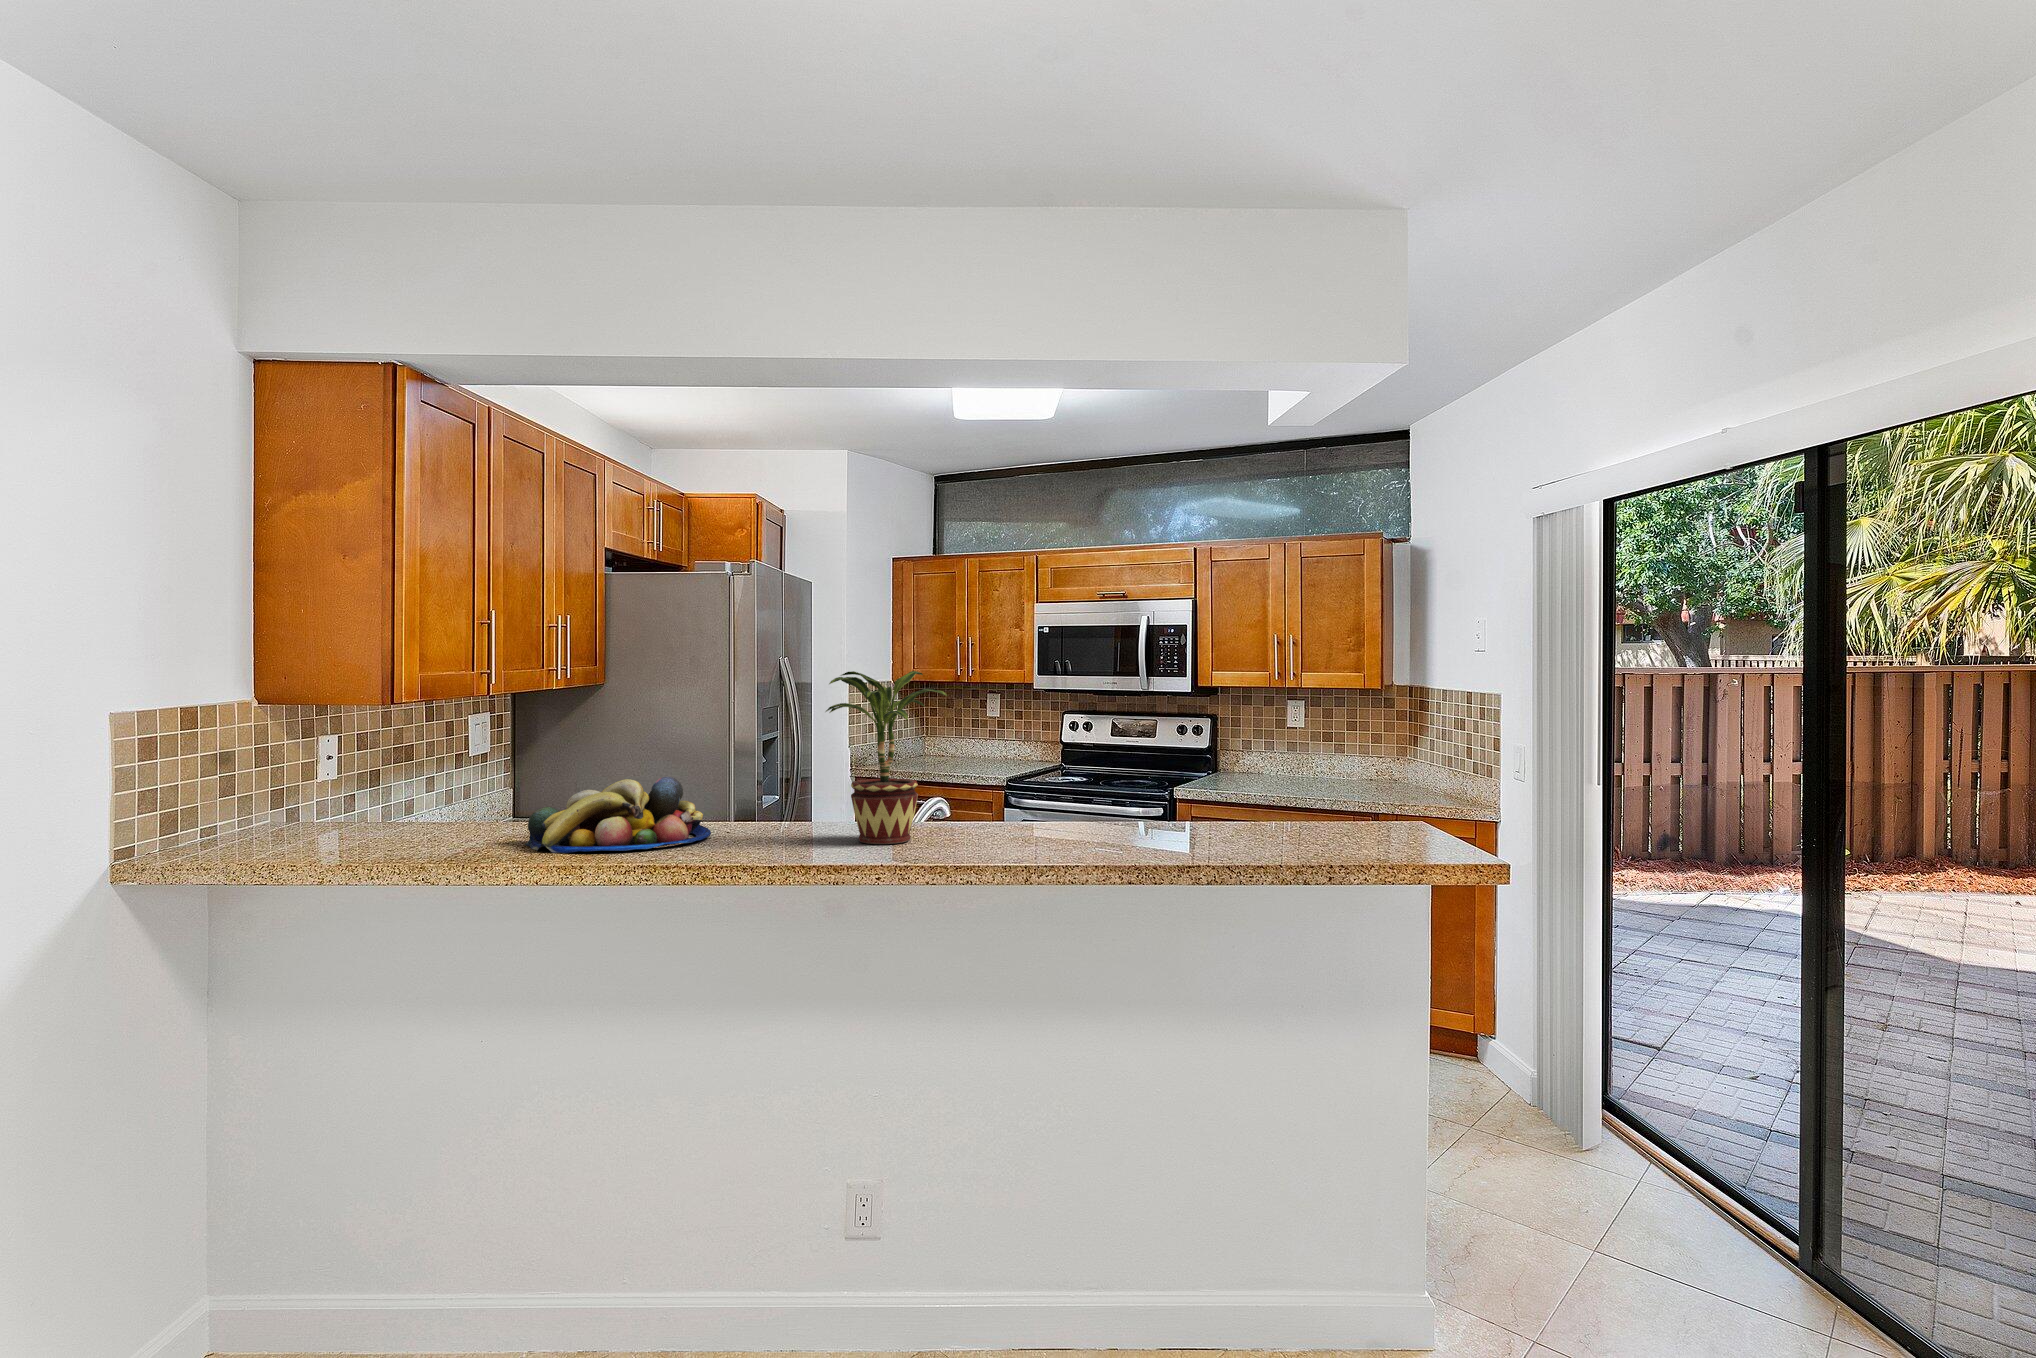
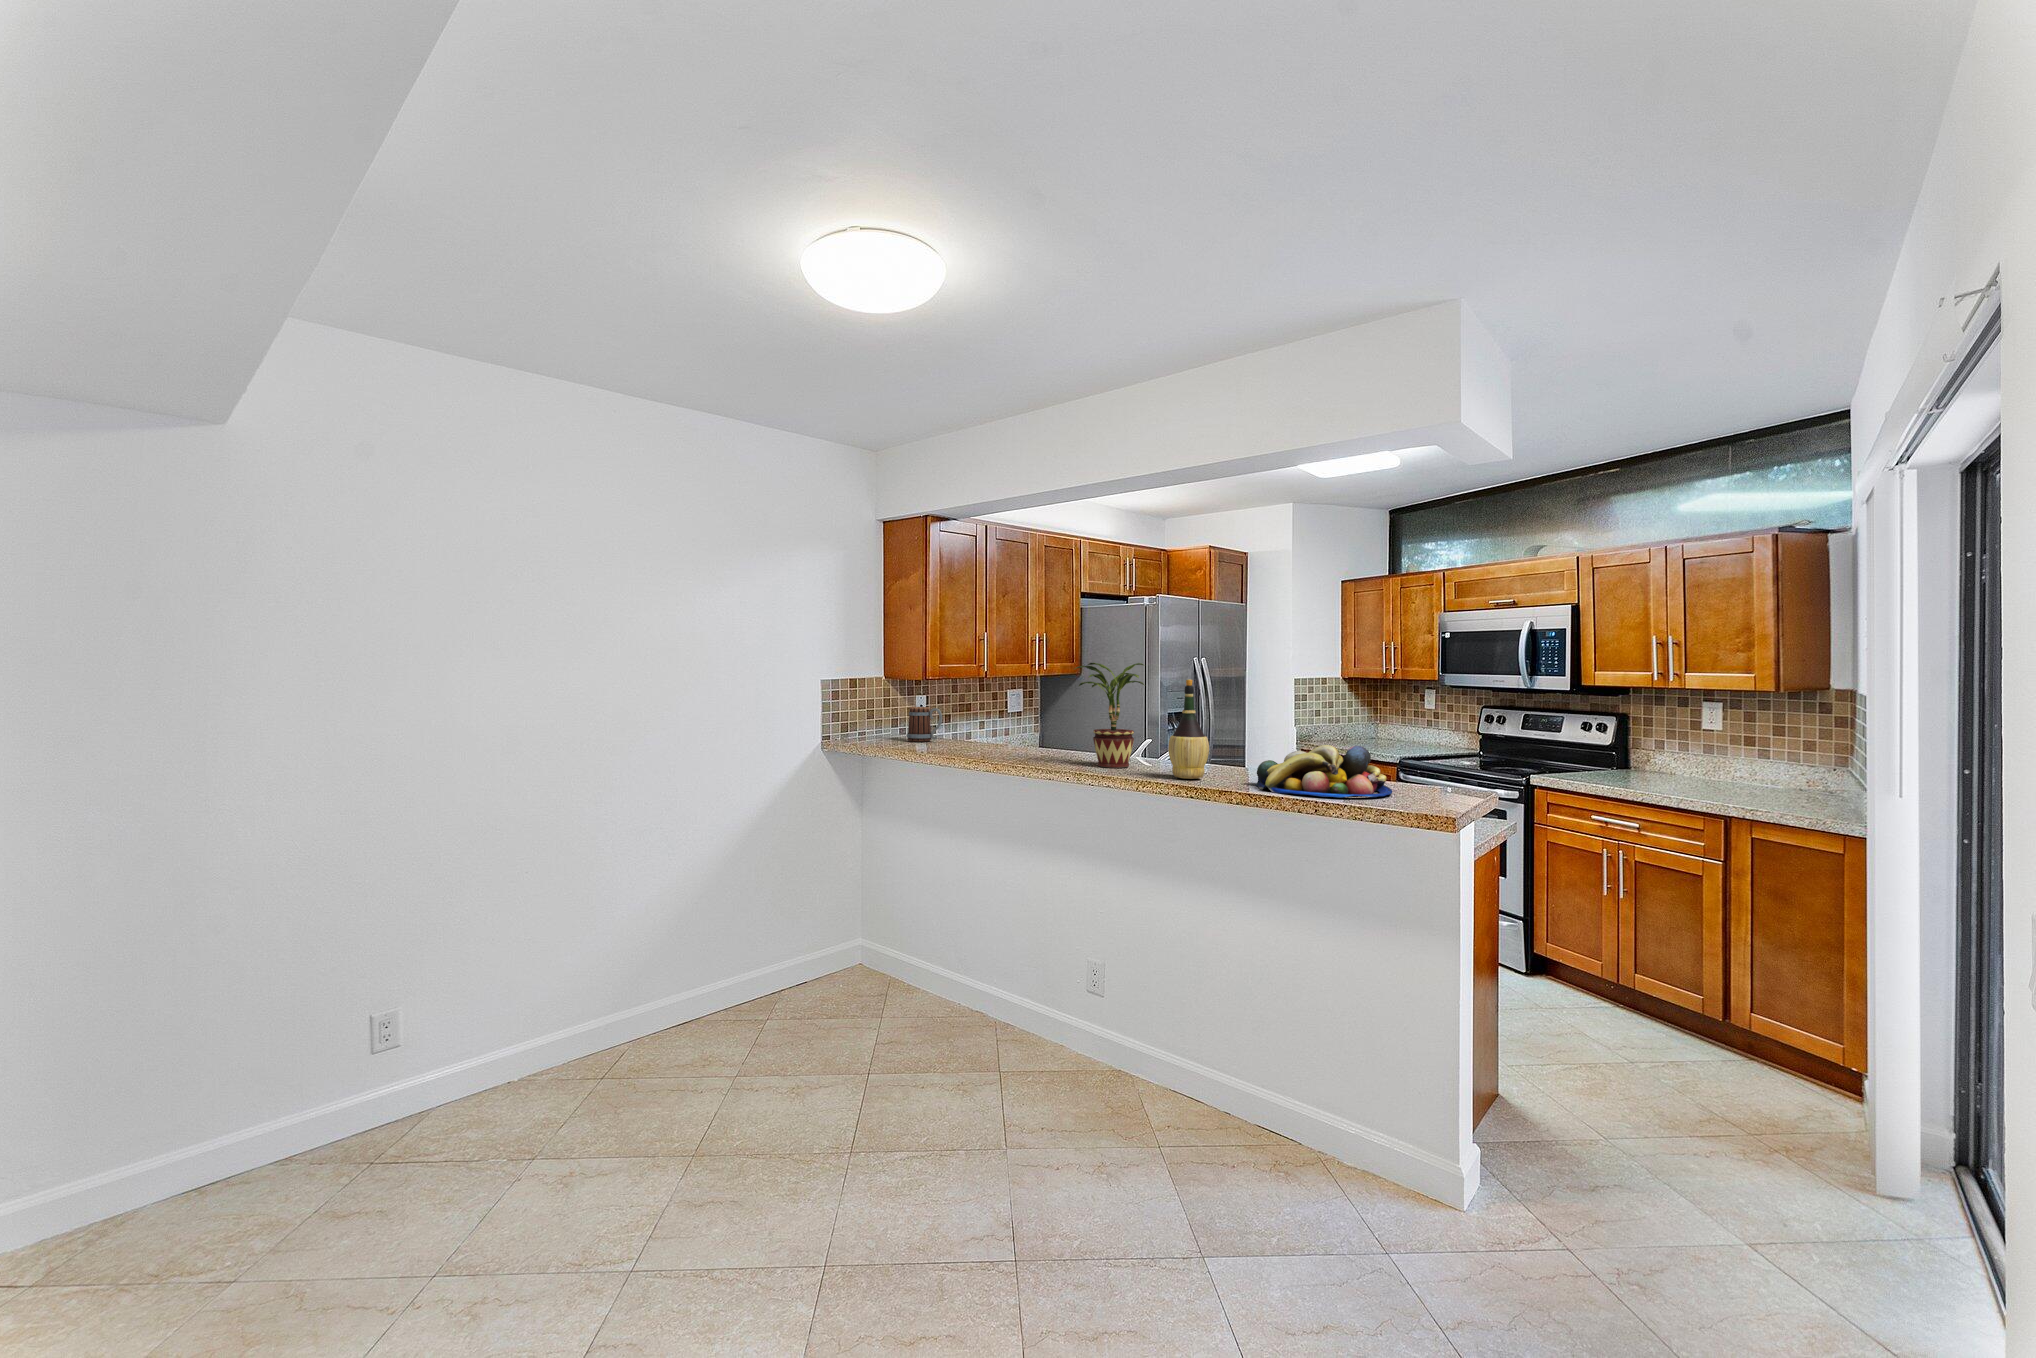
wine bottle: none [1018,697,1079,848] -> present [1168,679,1209,779]
mug: none [344,761,429,835] -> present [907,707,942,742]
fruit bowl: present [526,777,711,853] -> present [1255,745,1393,797]

